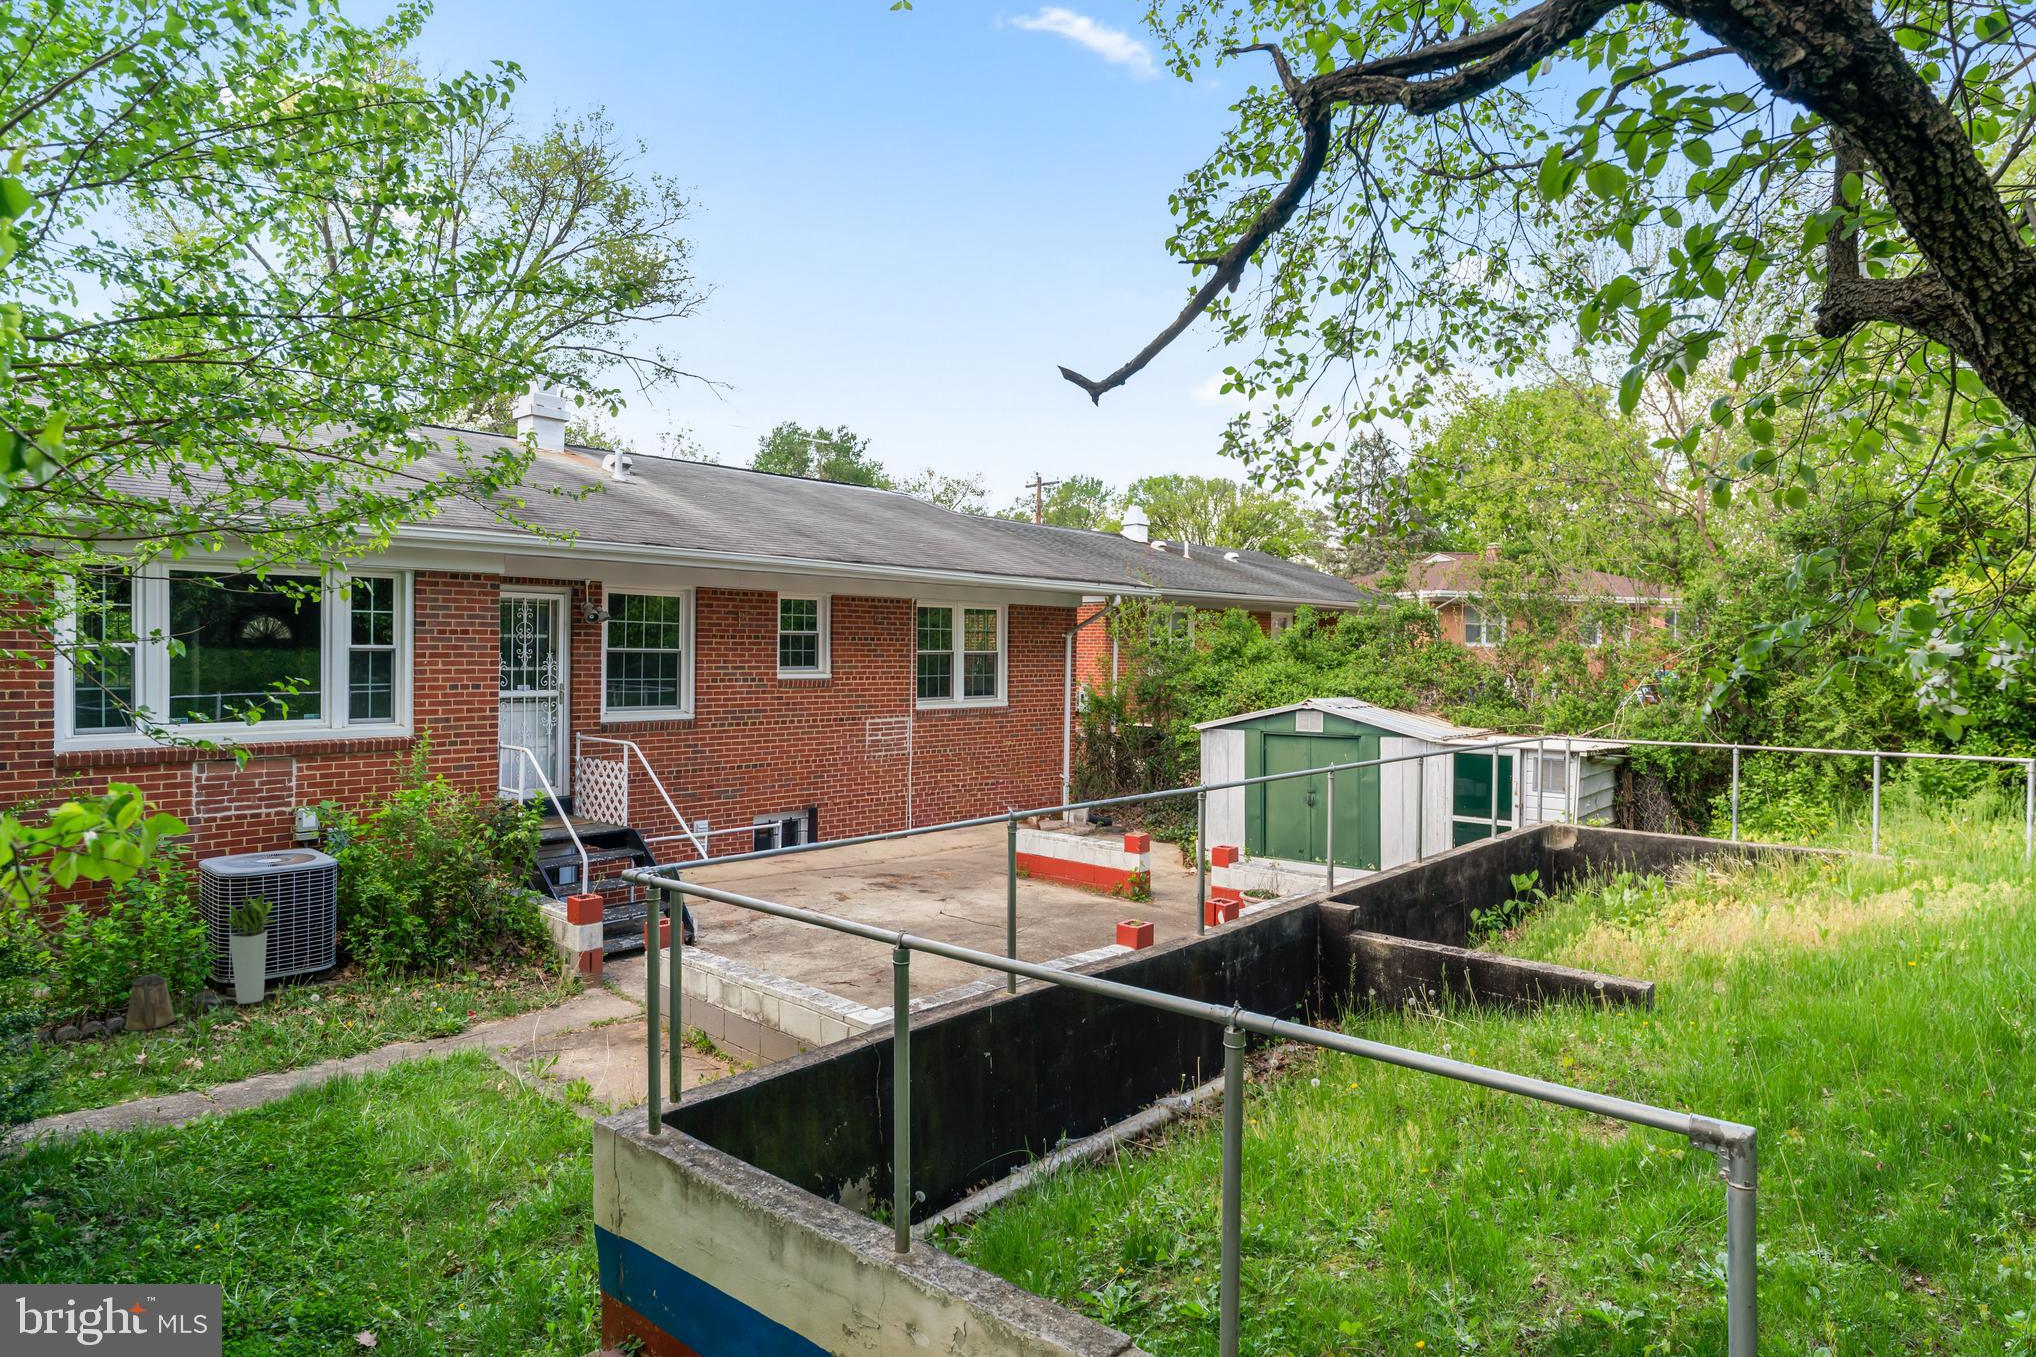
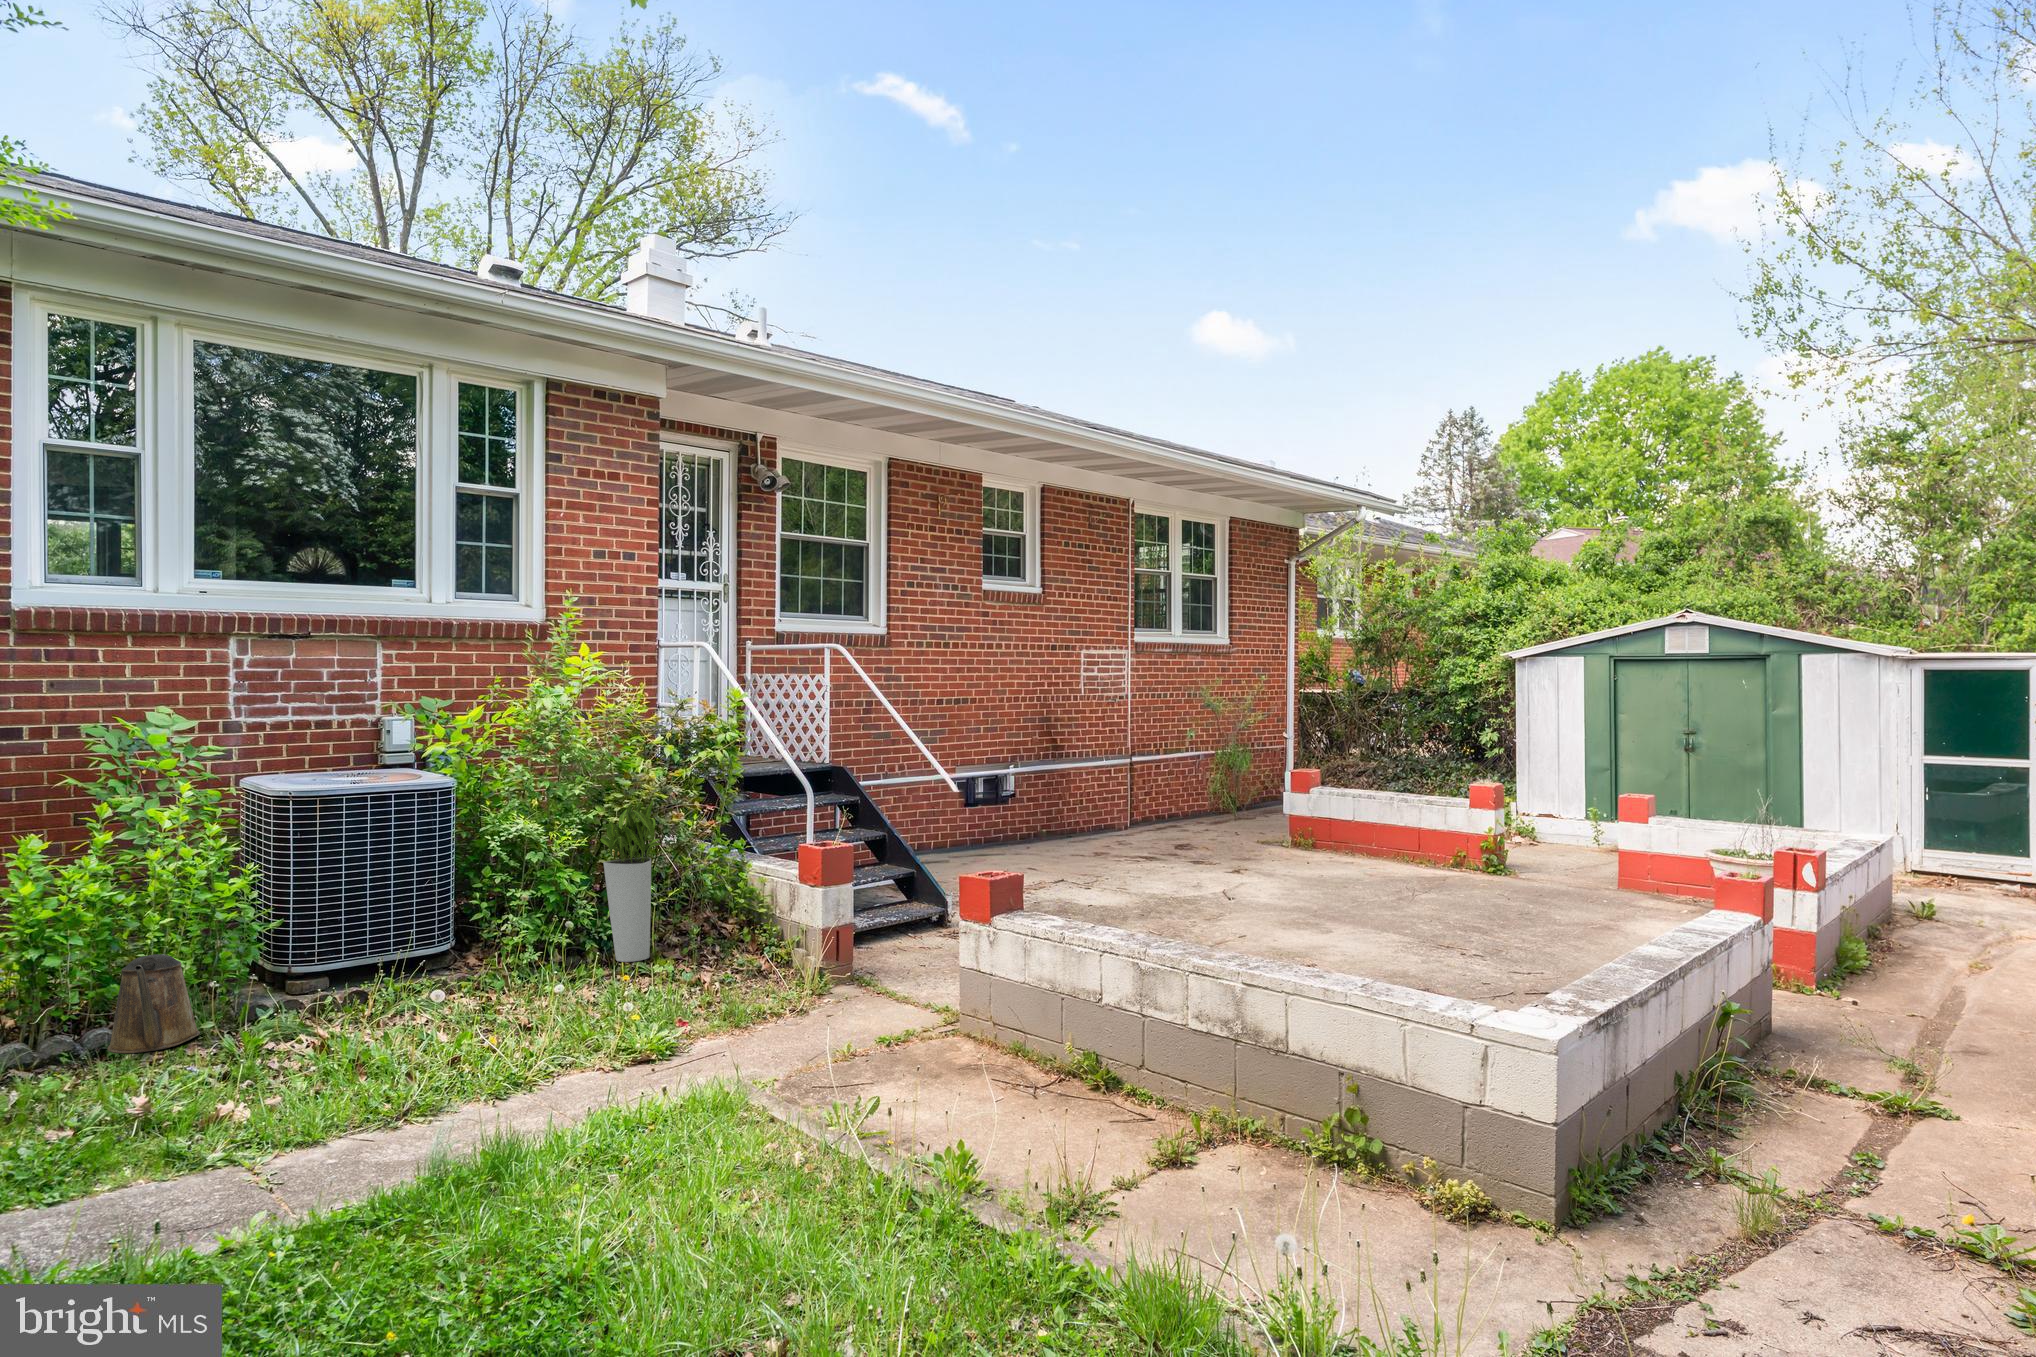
planter: present [224,892,275,1004] -> present [600,801,661,962]

